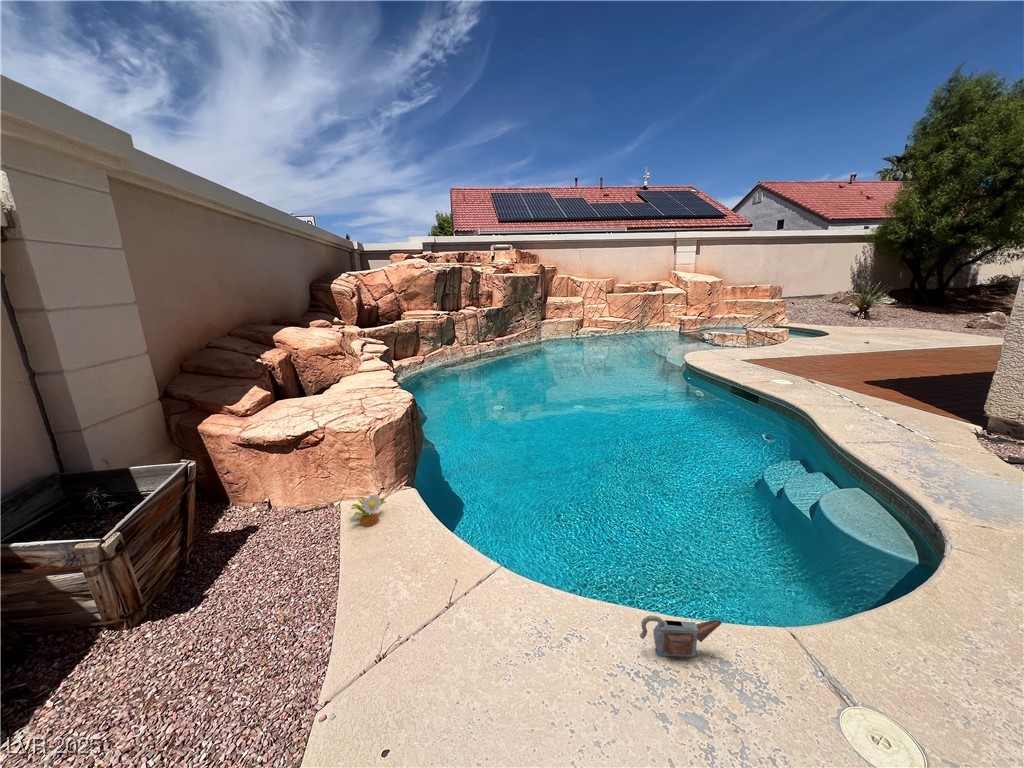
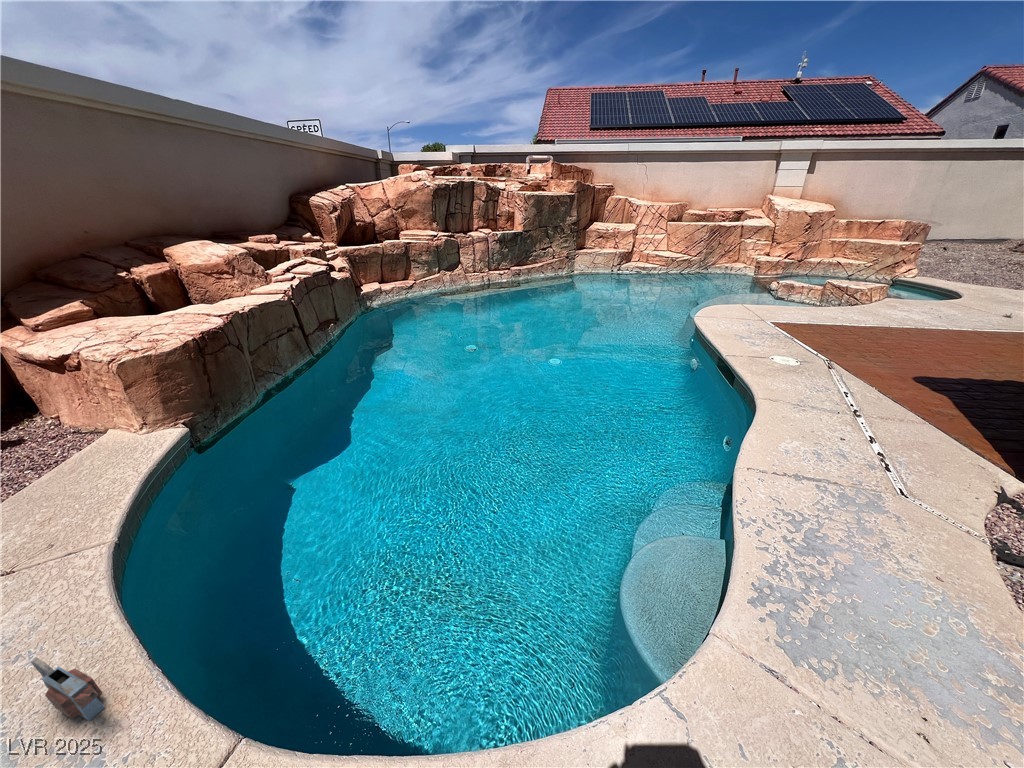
decorative plant: present [351,495,386,527] -> none [62,430,116,461]

